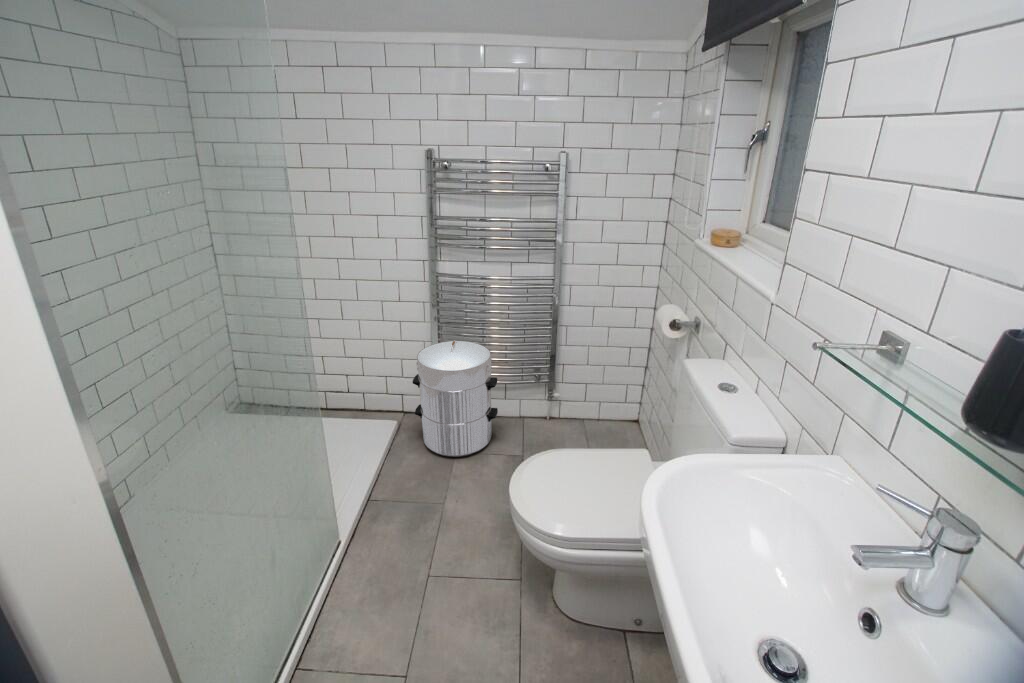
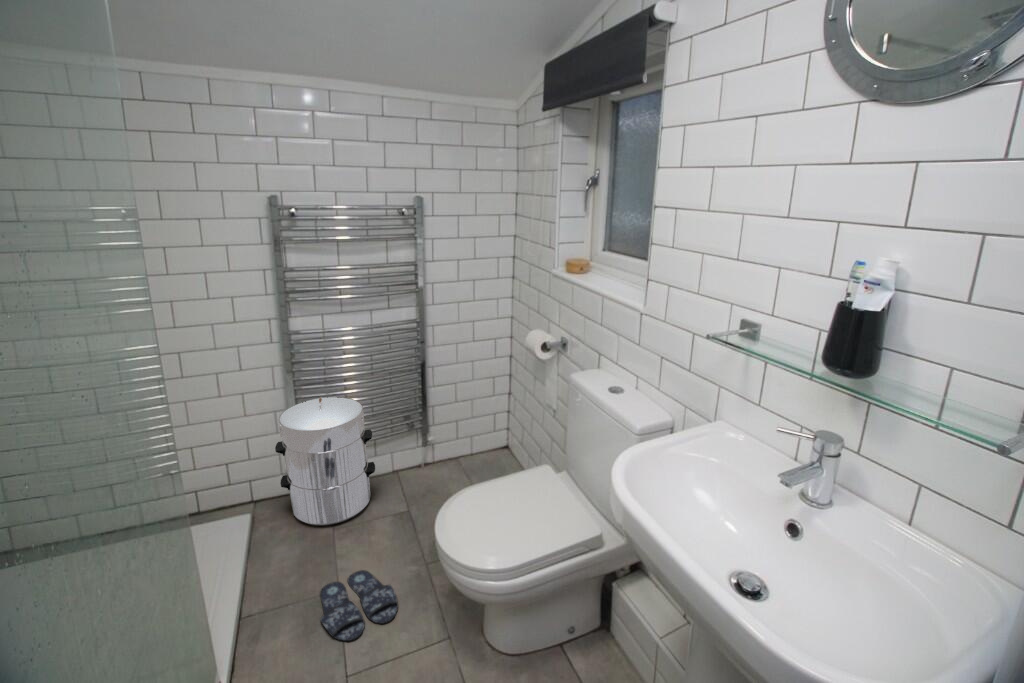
slippers: none [417,504,485,565] -> present [320,570,398,641]

